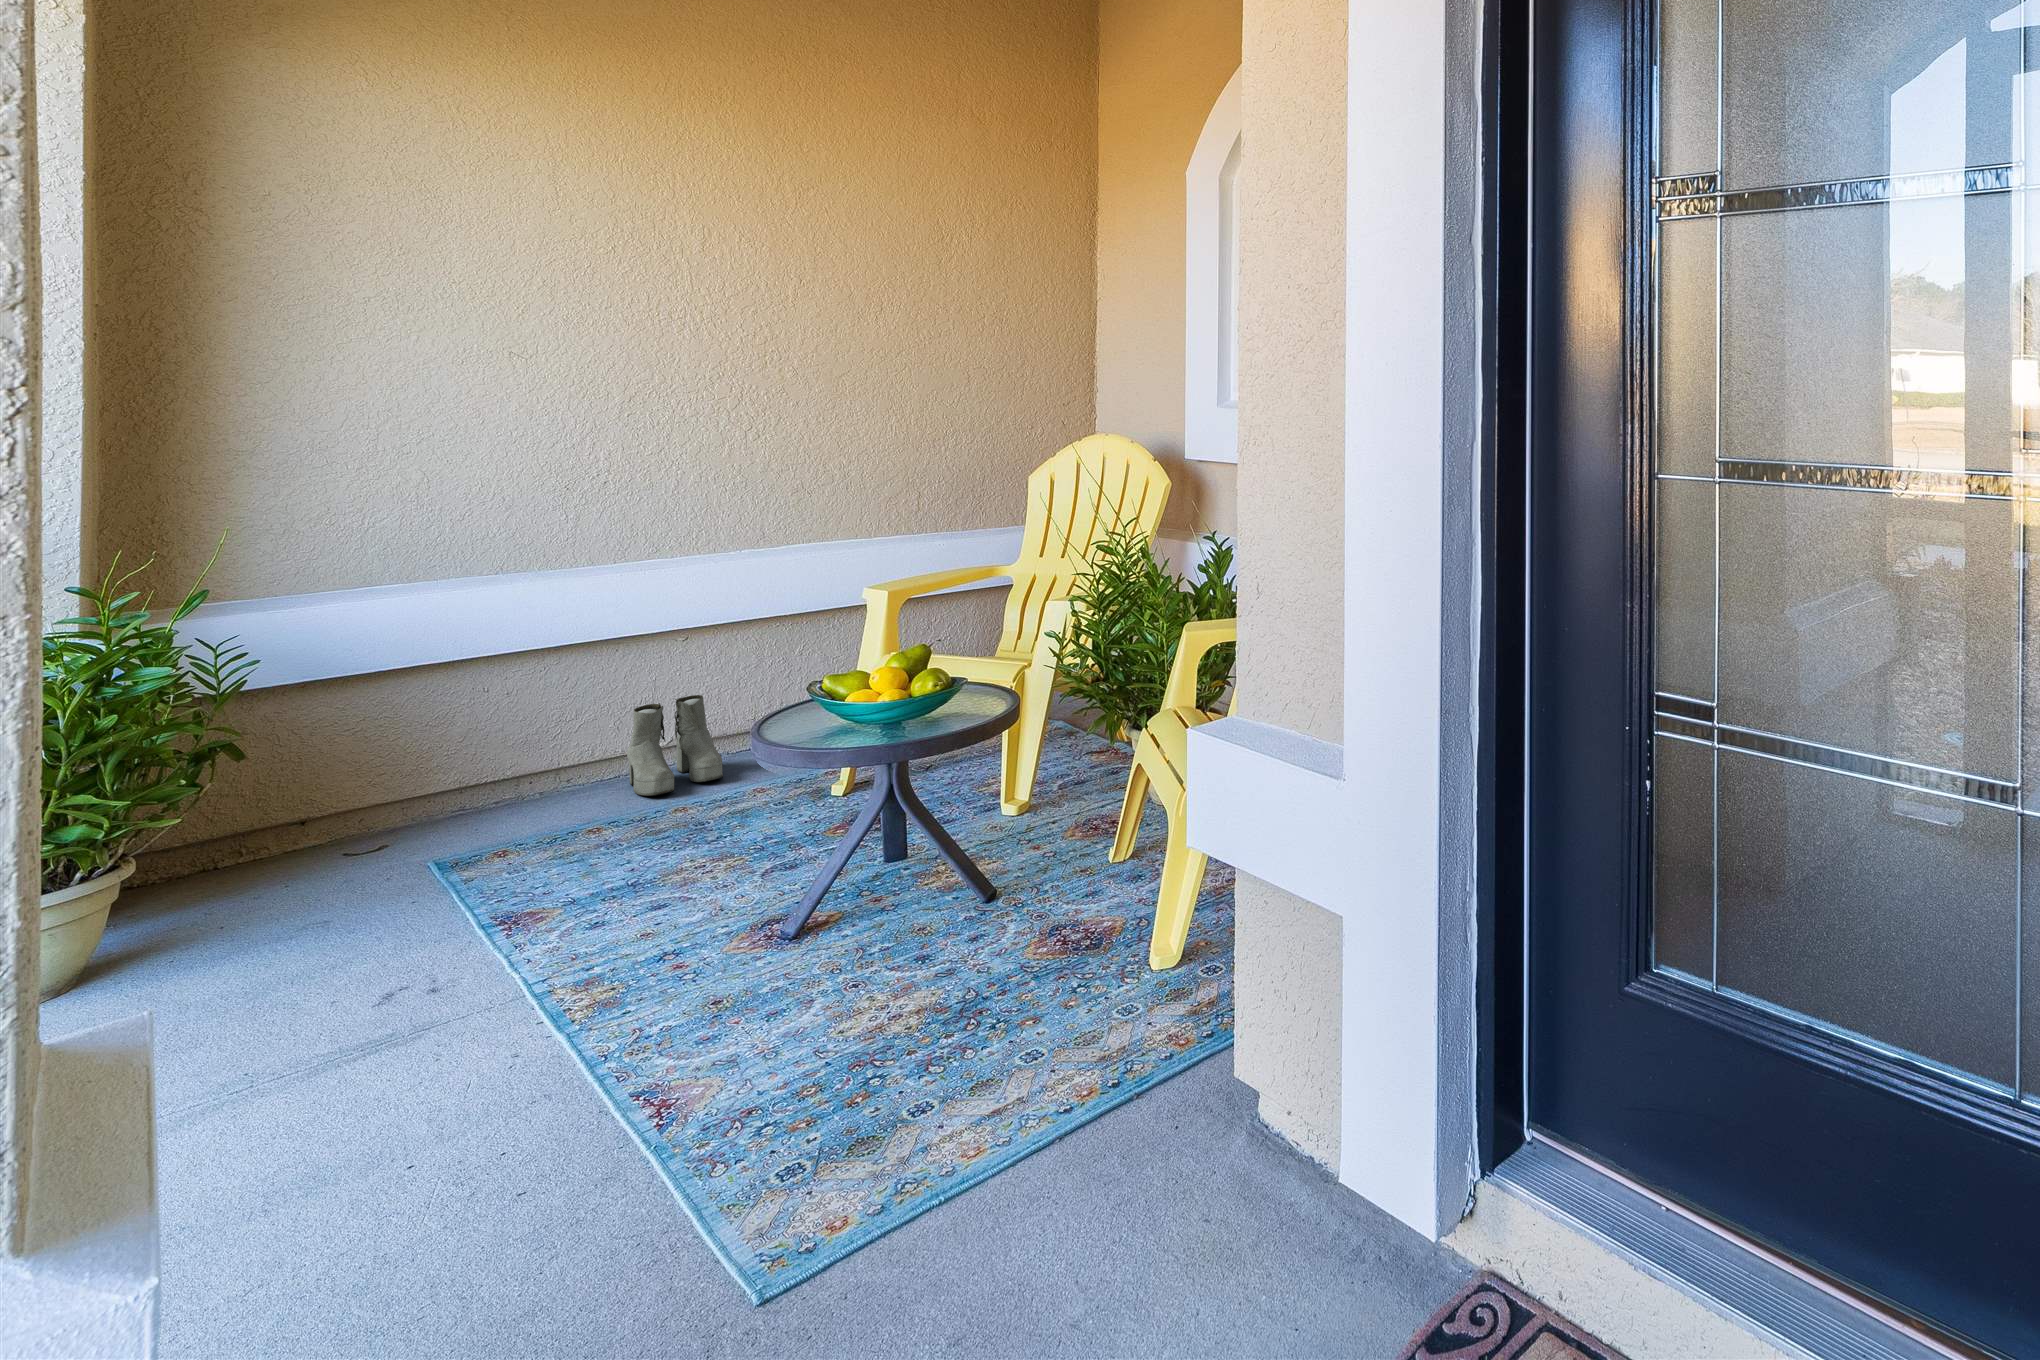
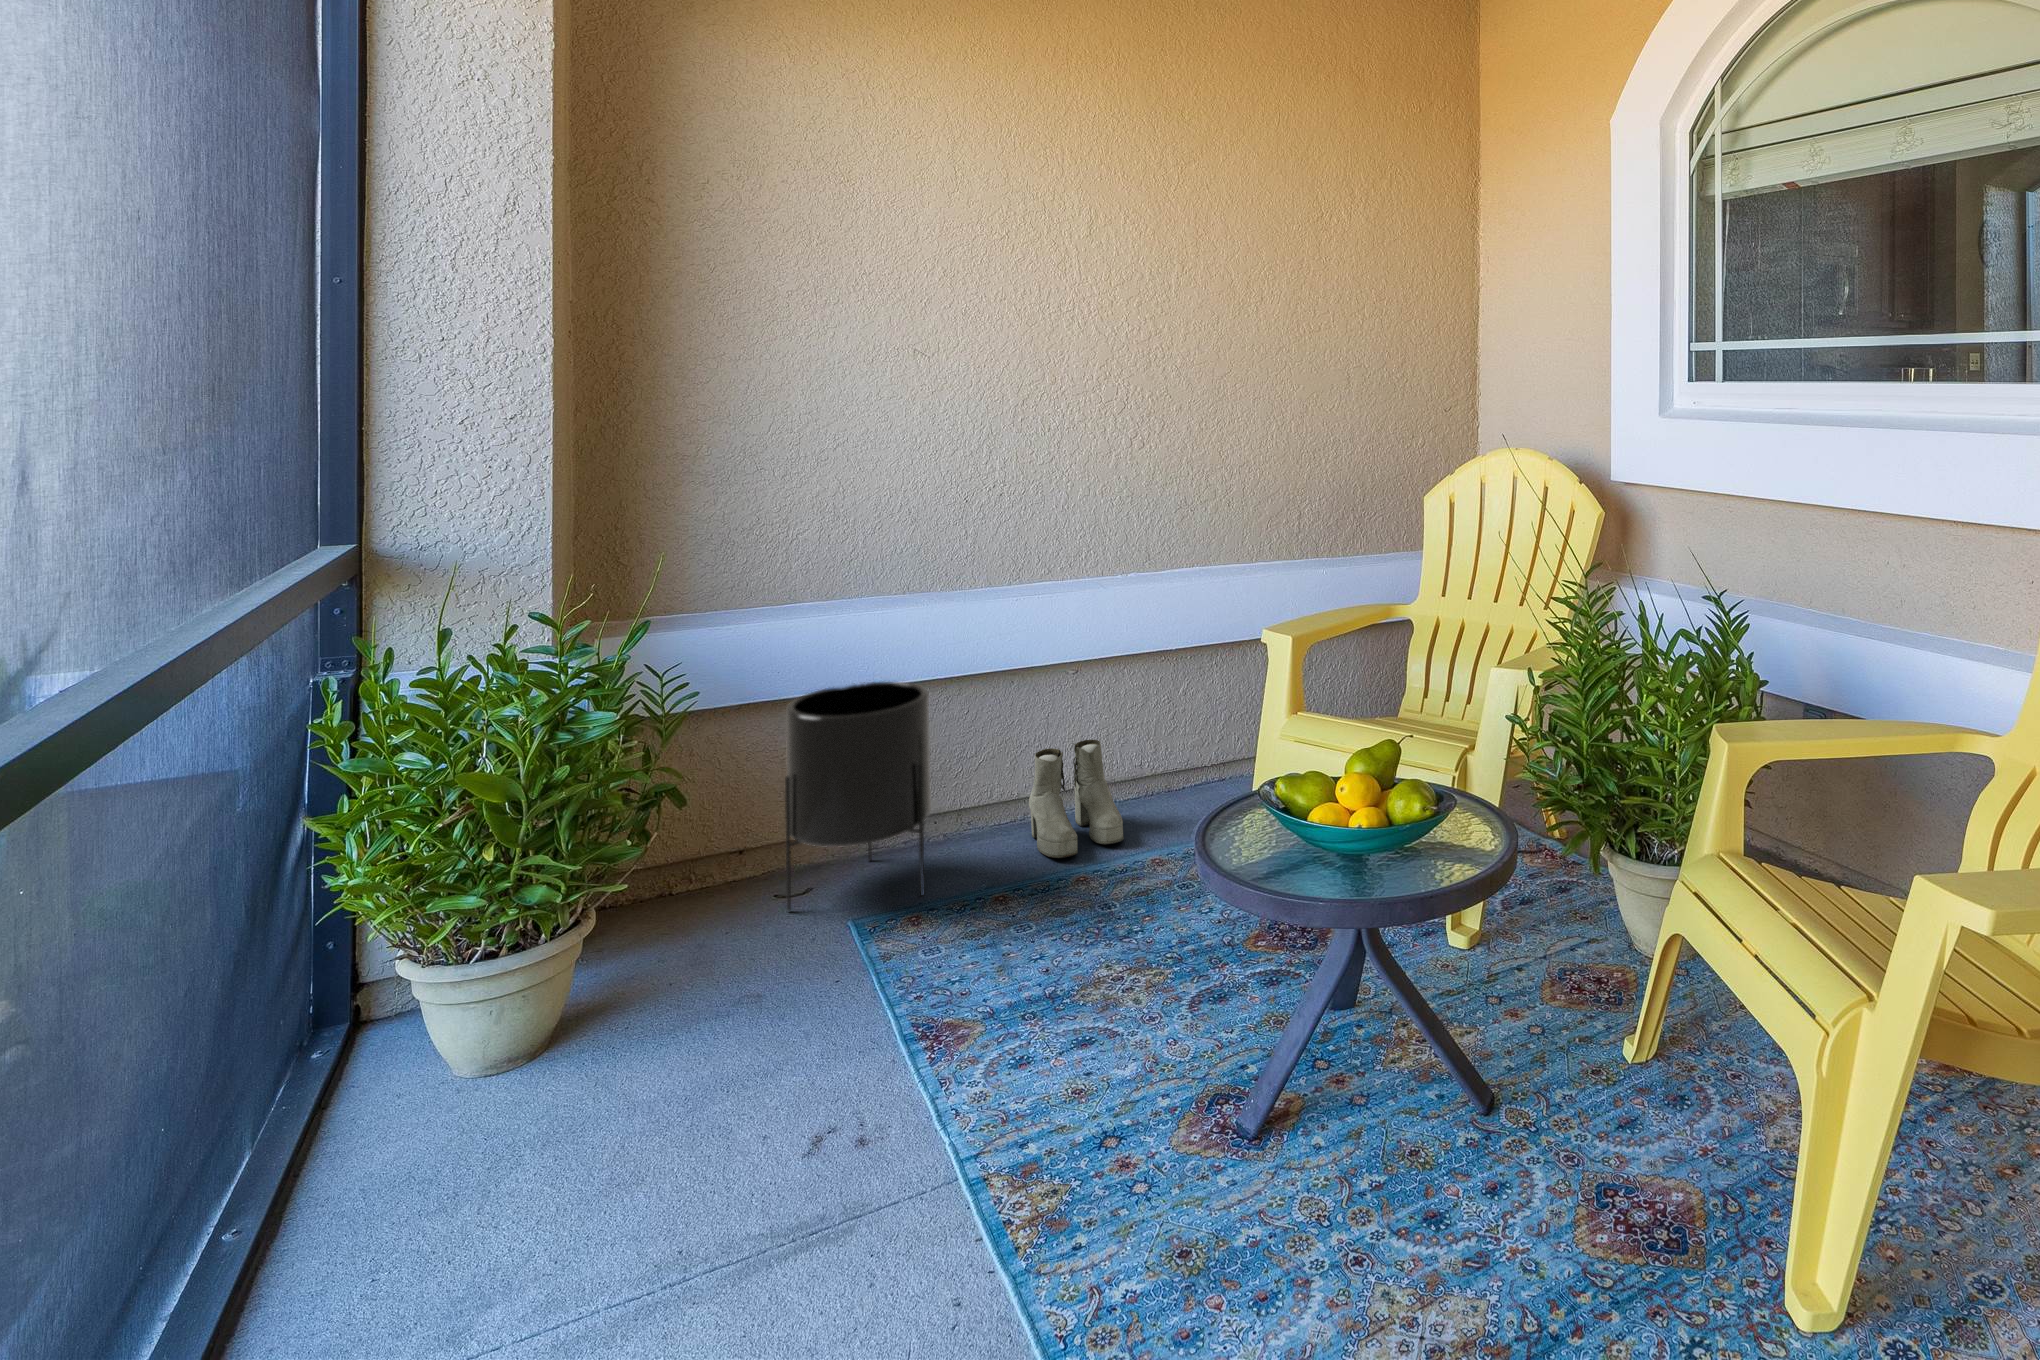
planter: none [357,650,519,860] -> present [785,682,931,910]

